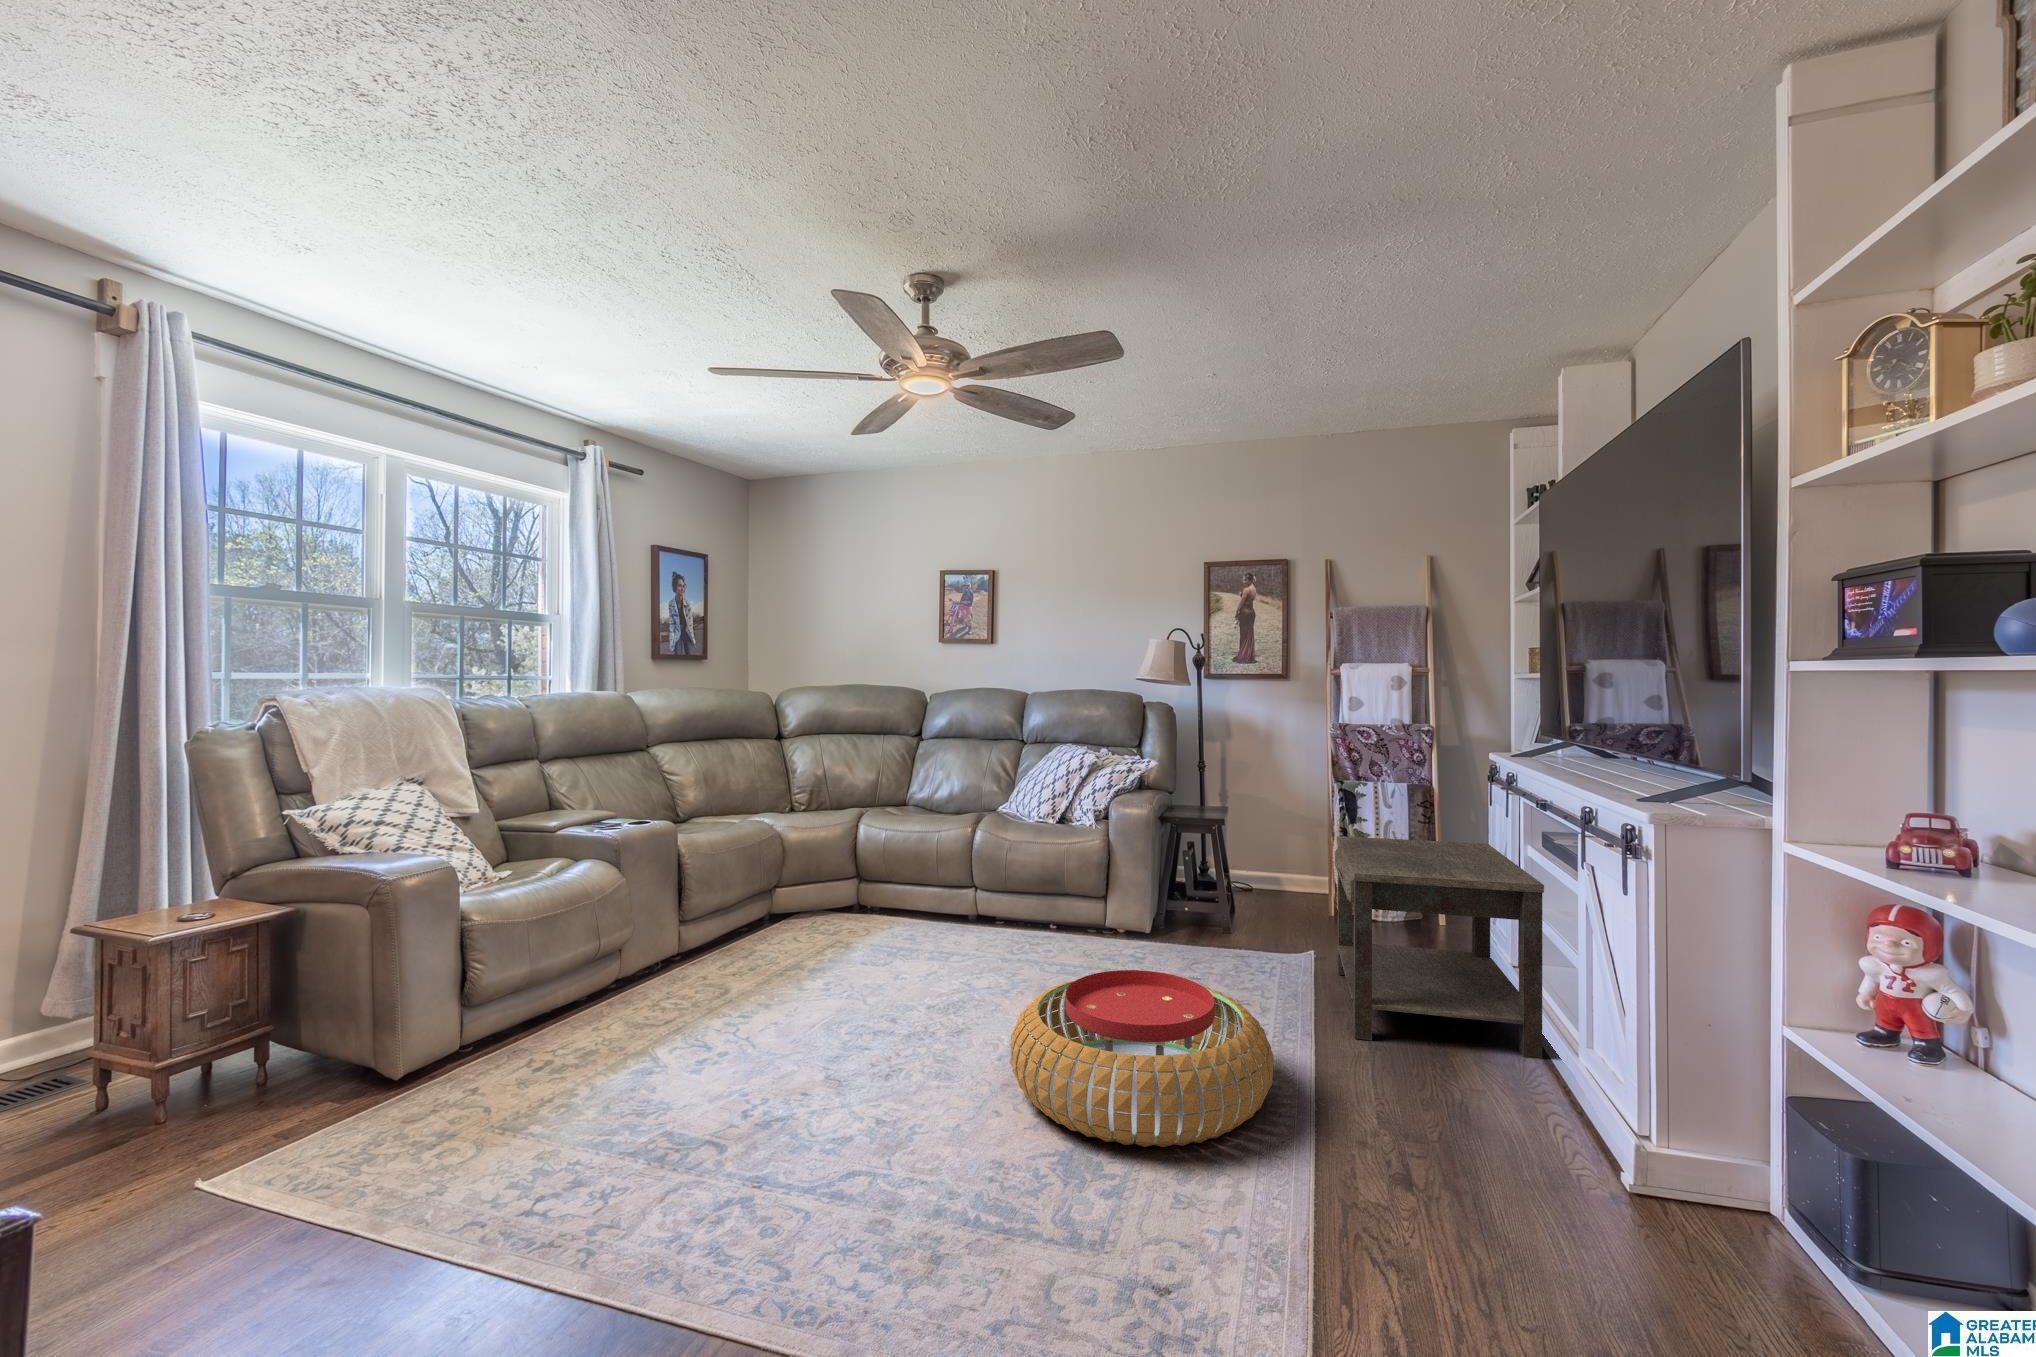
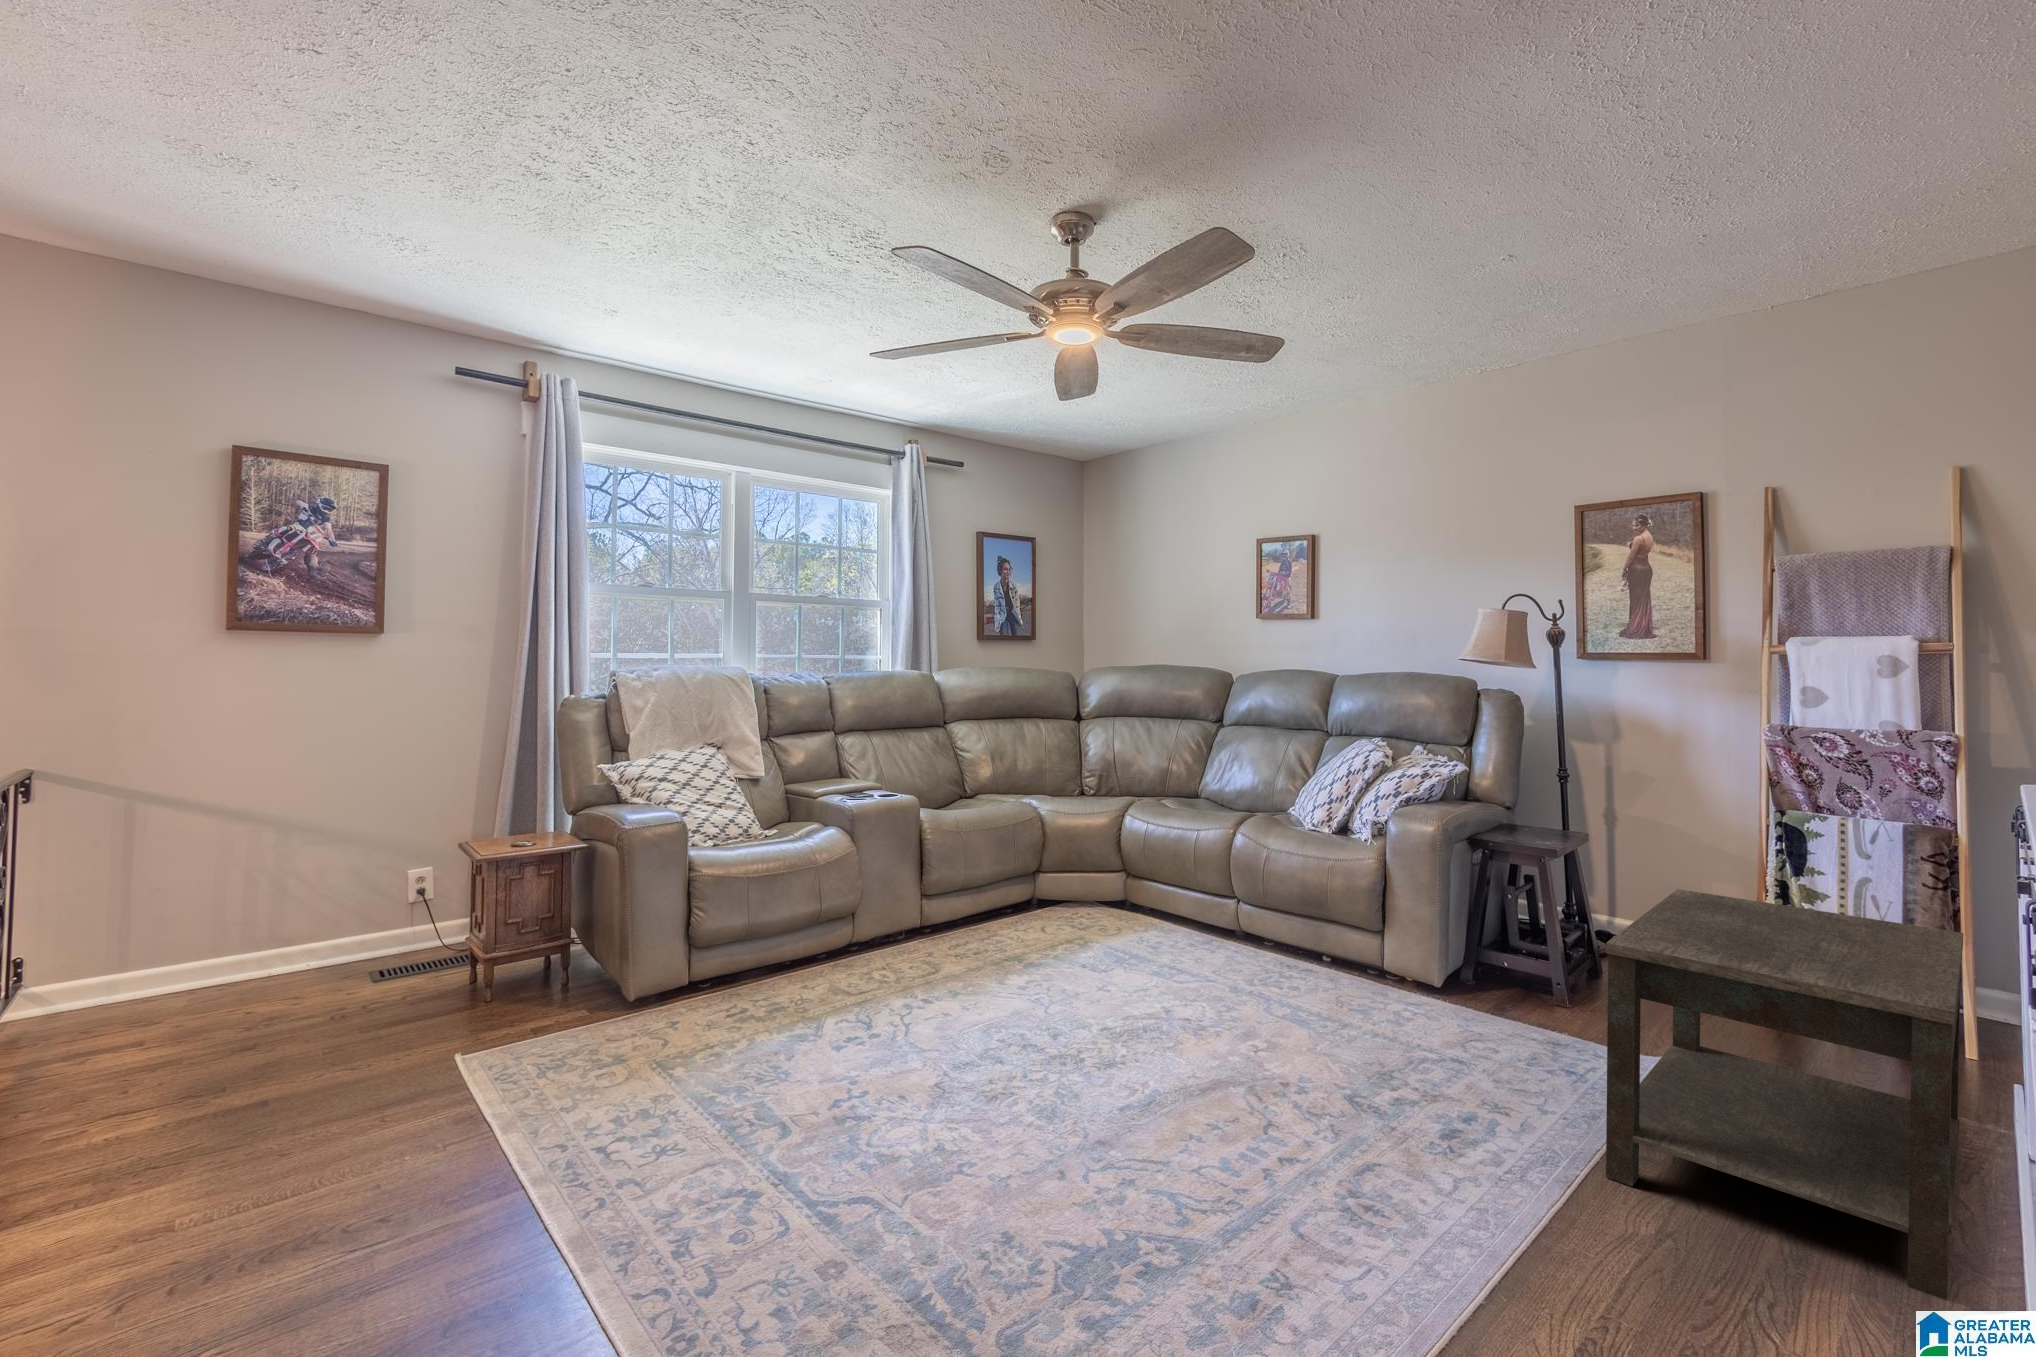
pouf: present [1010,970,1273,1147] -> none [1082,1010,1404,1236]

